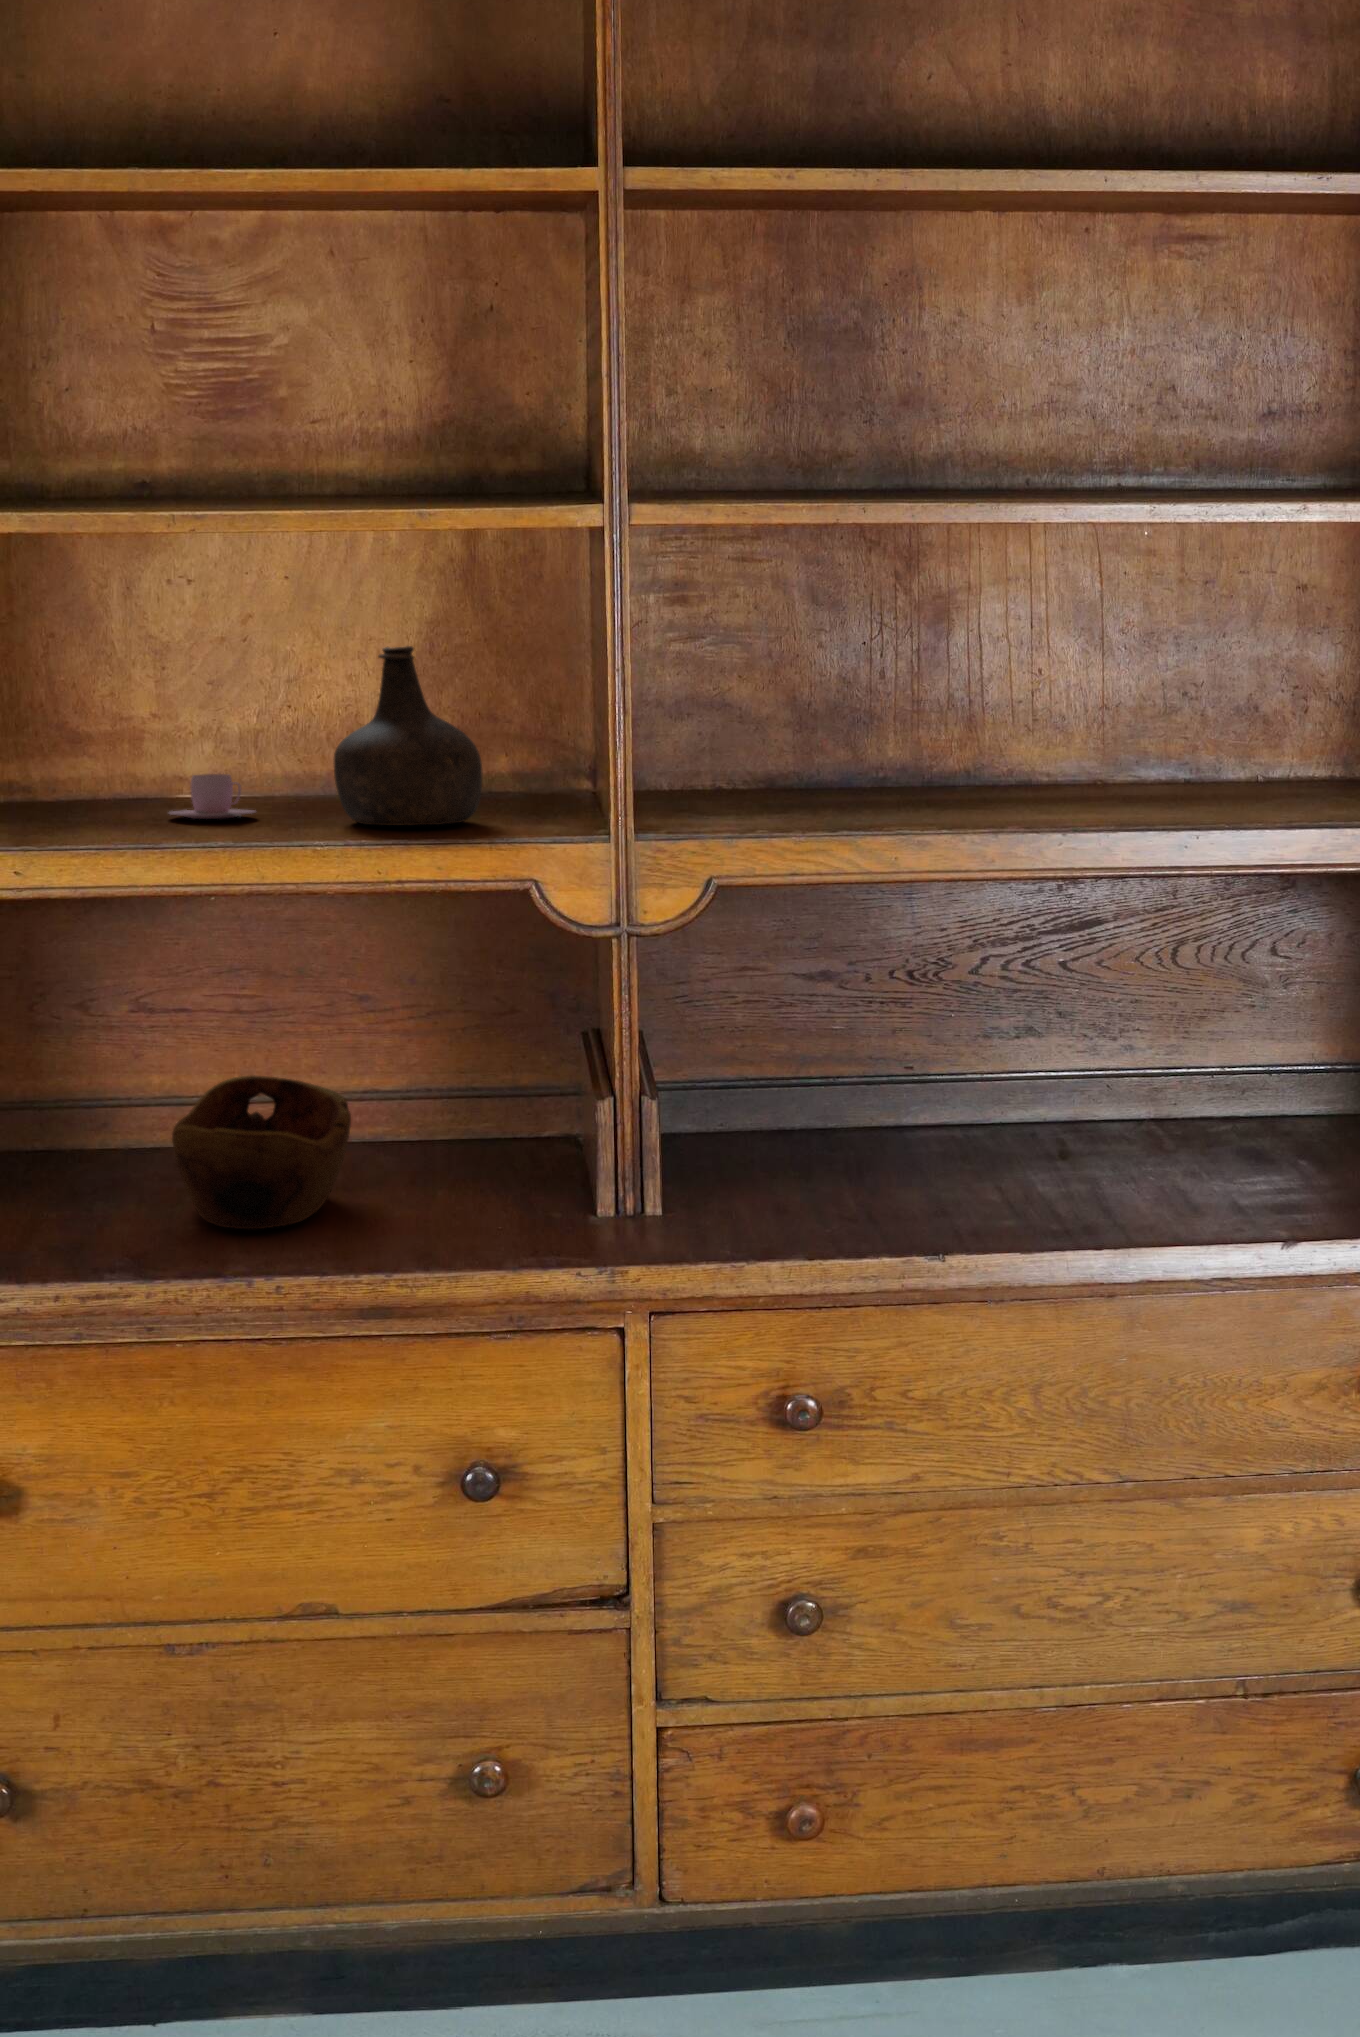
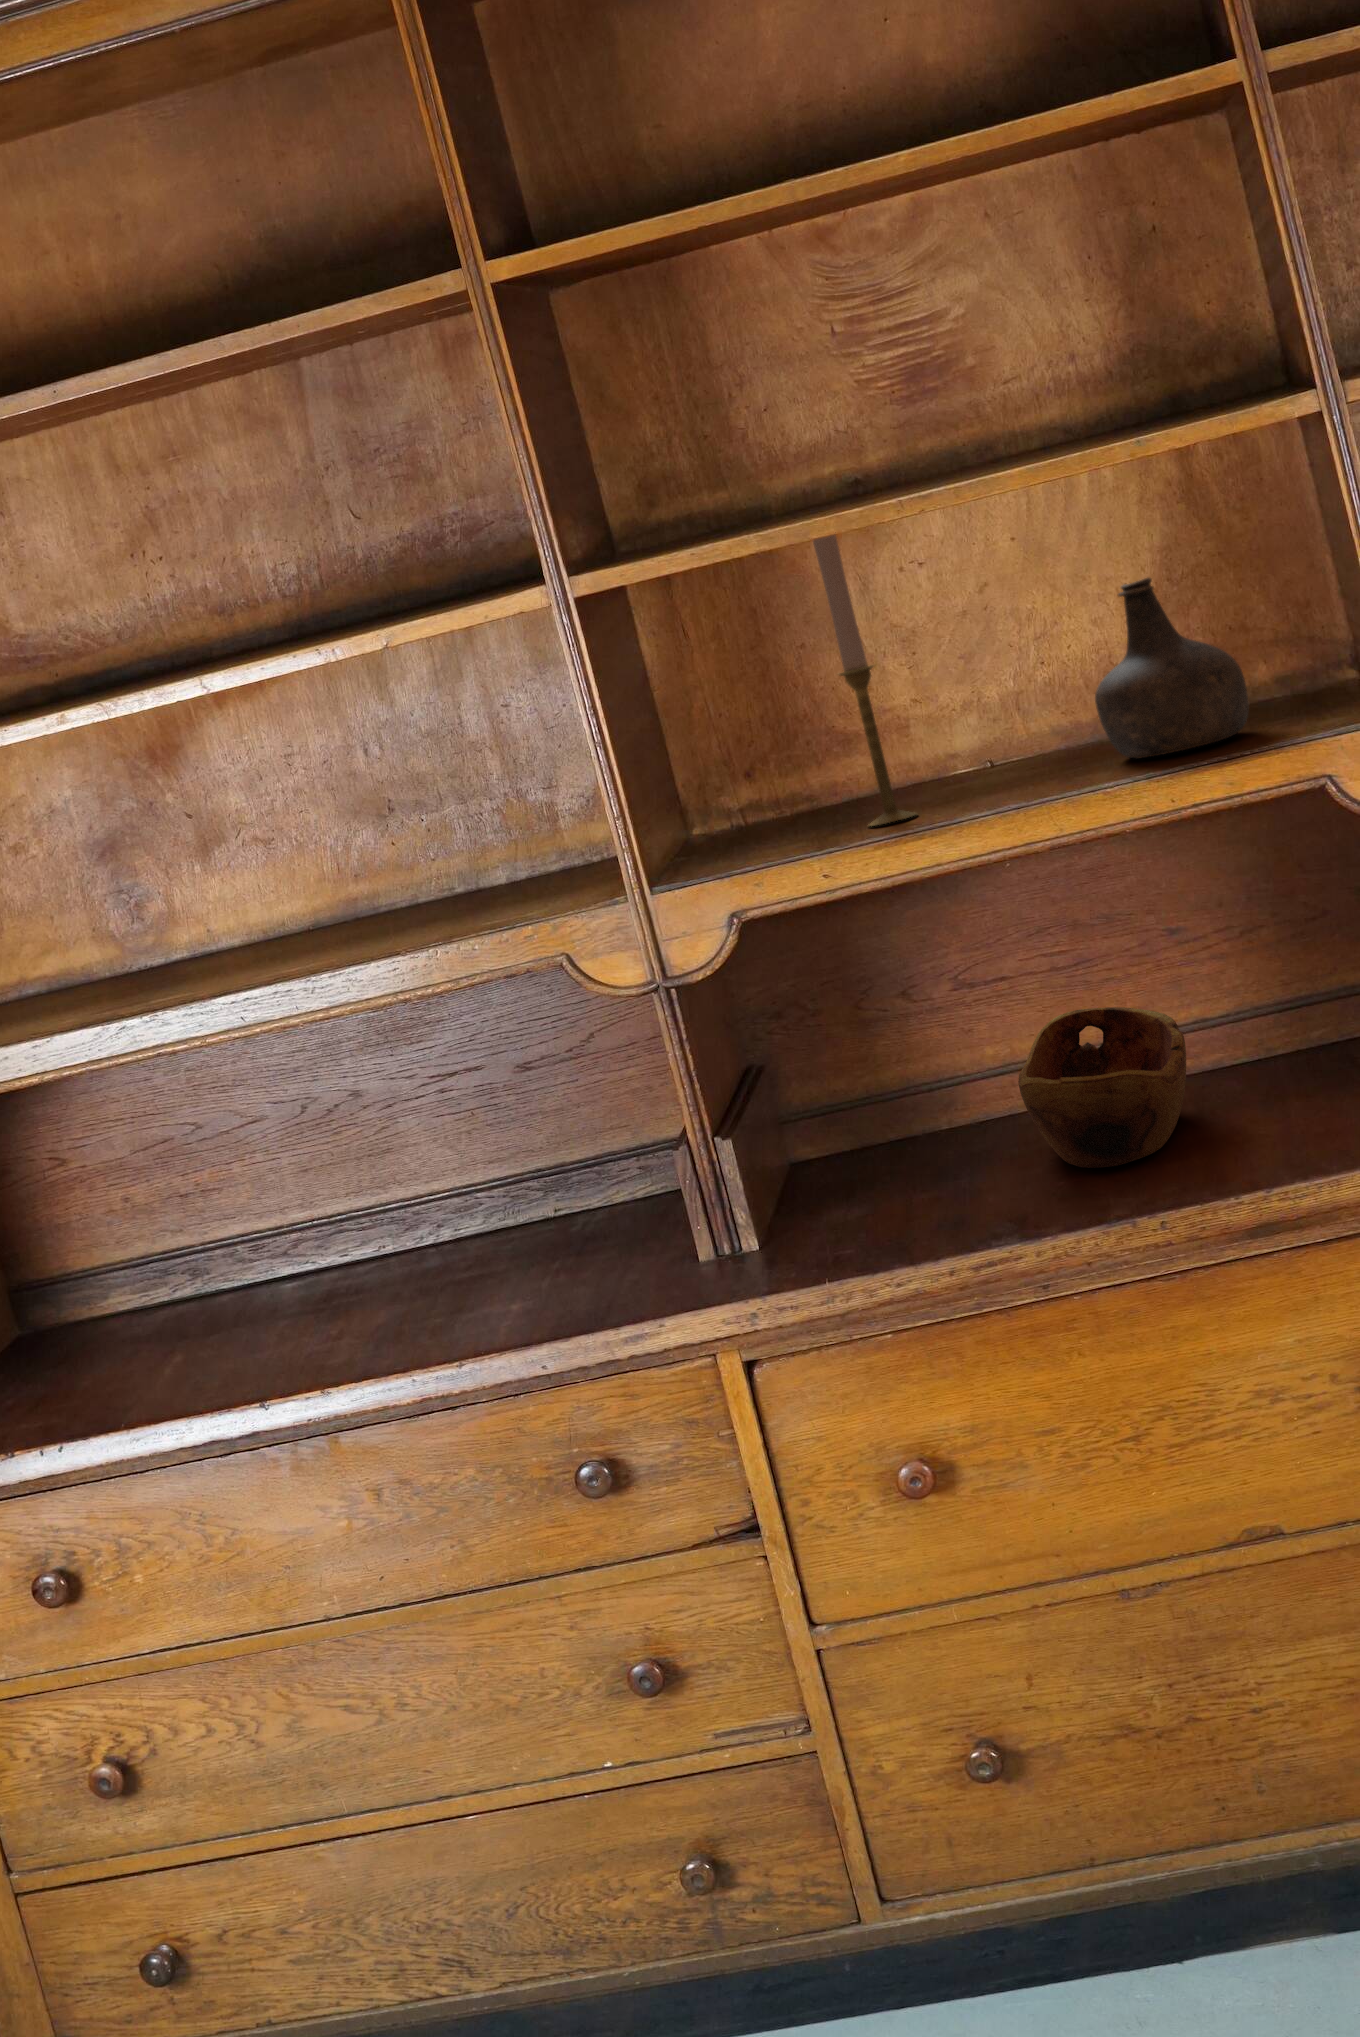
candlestick: none [73,509,129,831] -> present [813,535,916,826]
teacup: present [169,774,255,819] -> none [949,684,1031,790]

